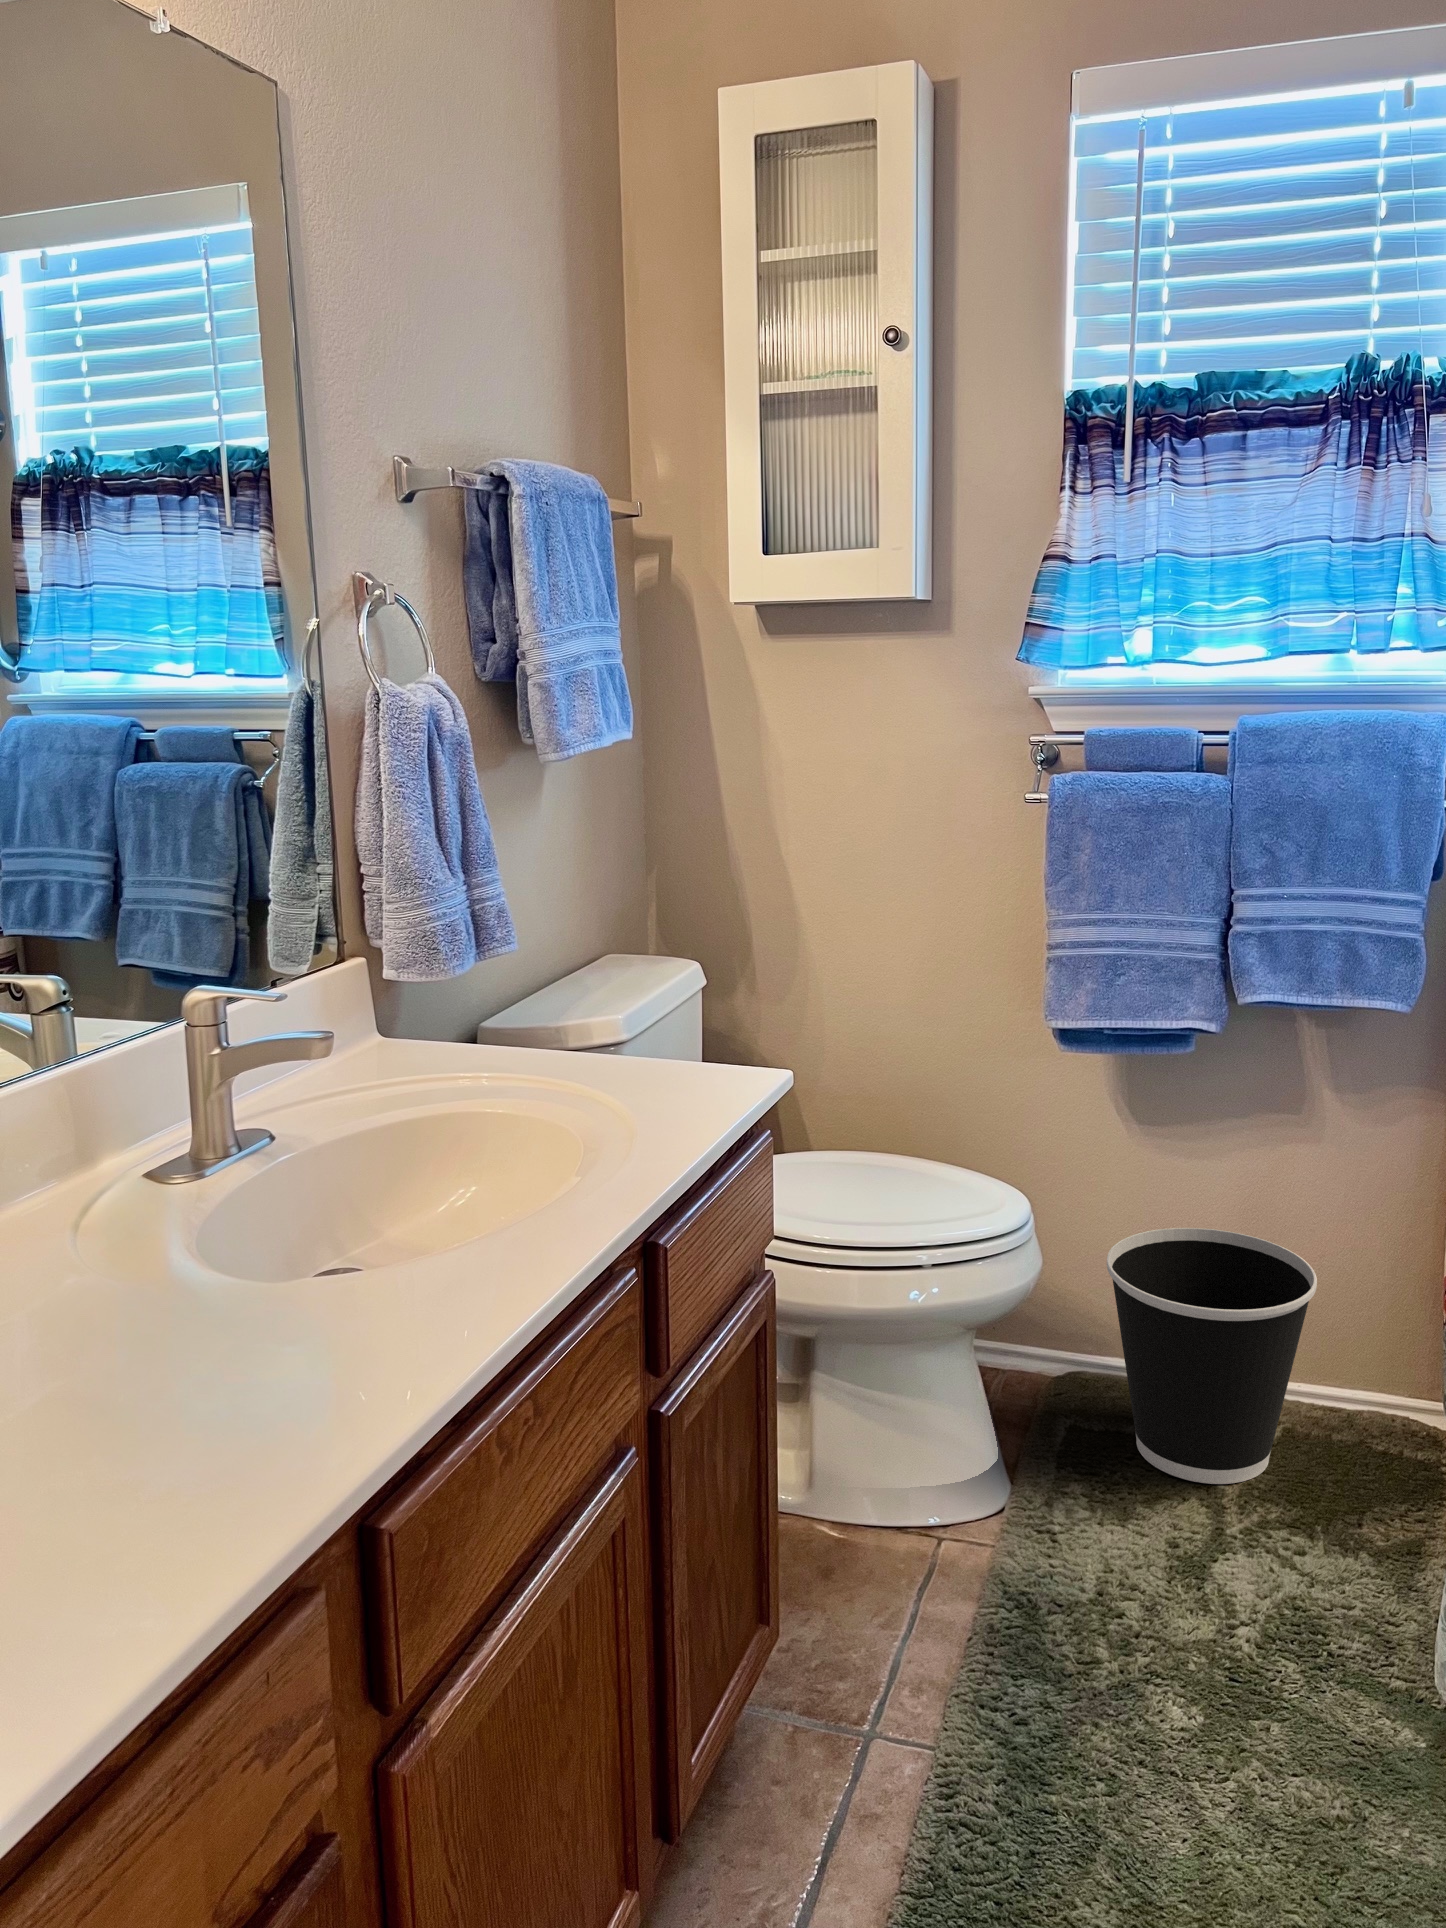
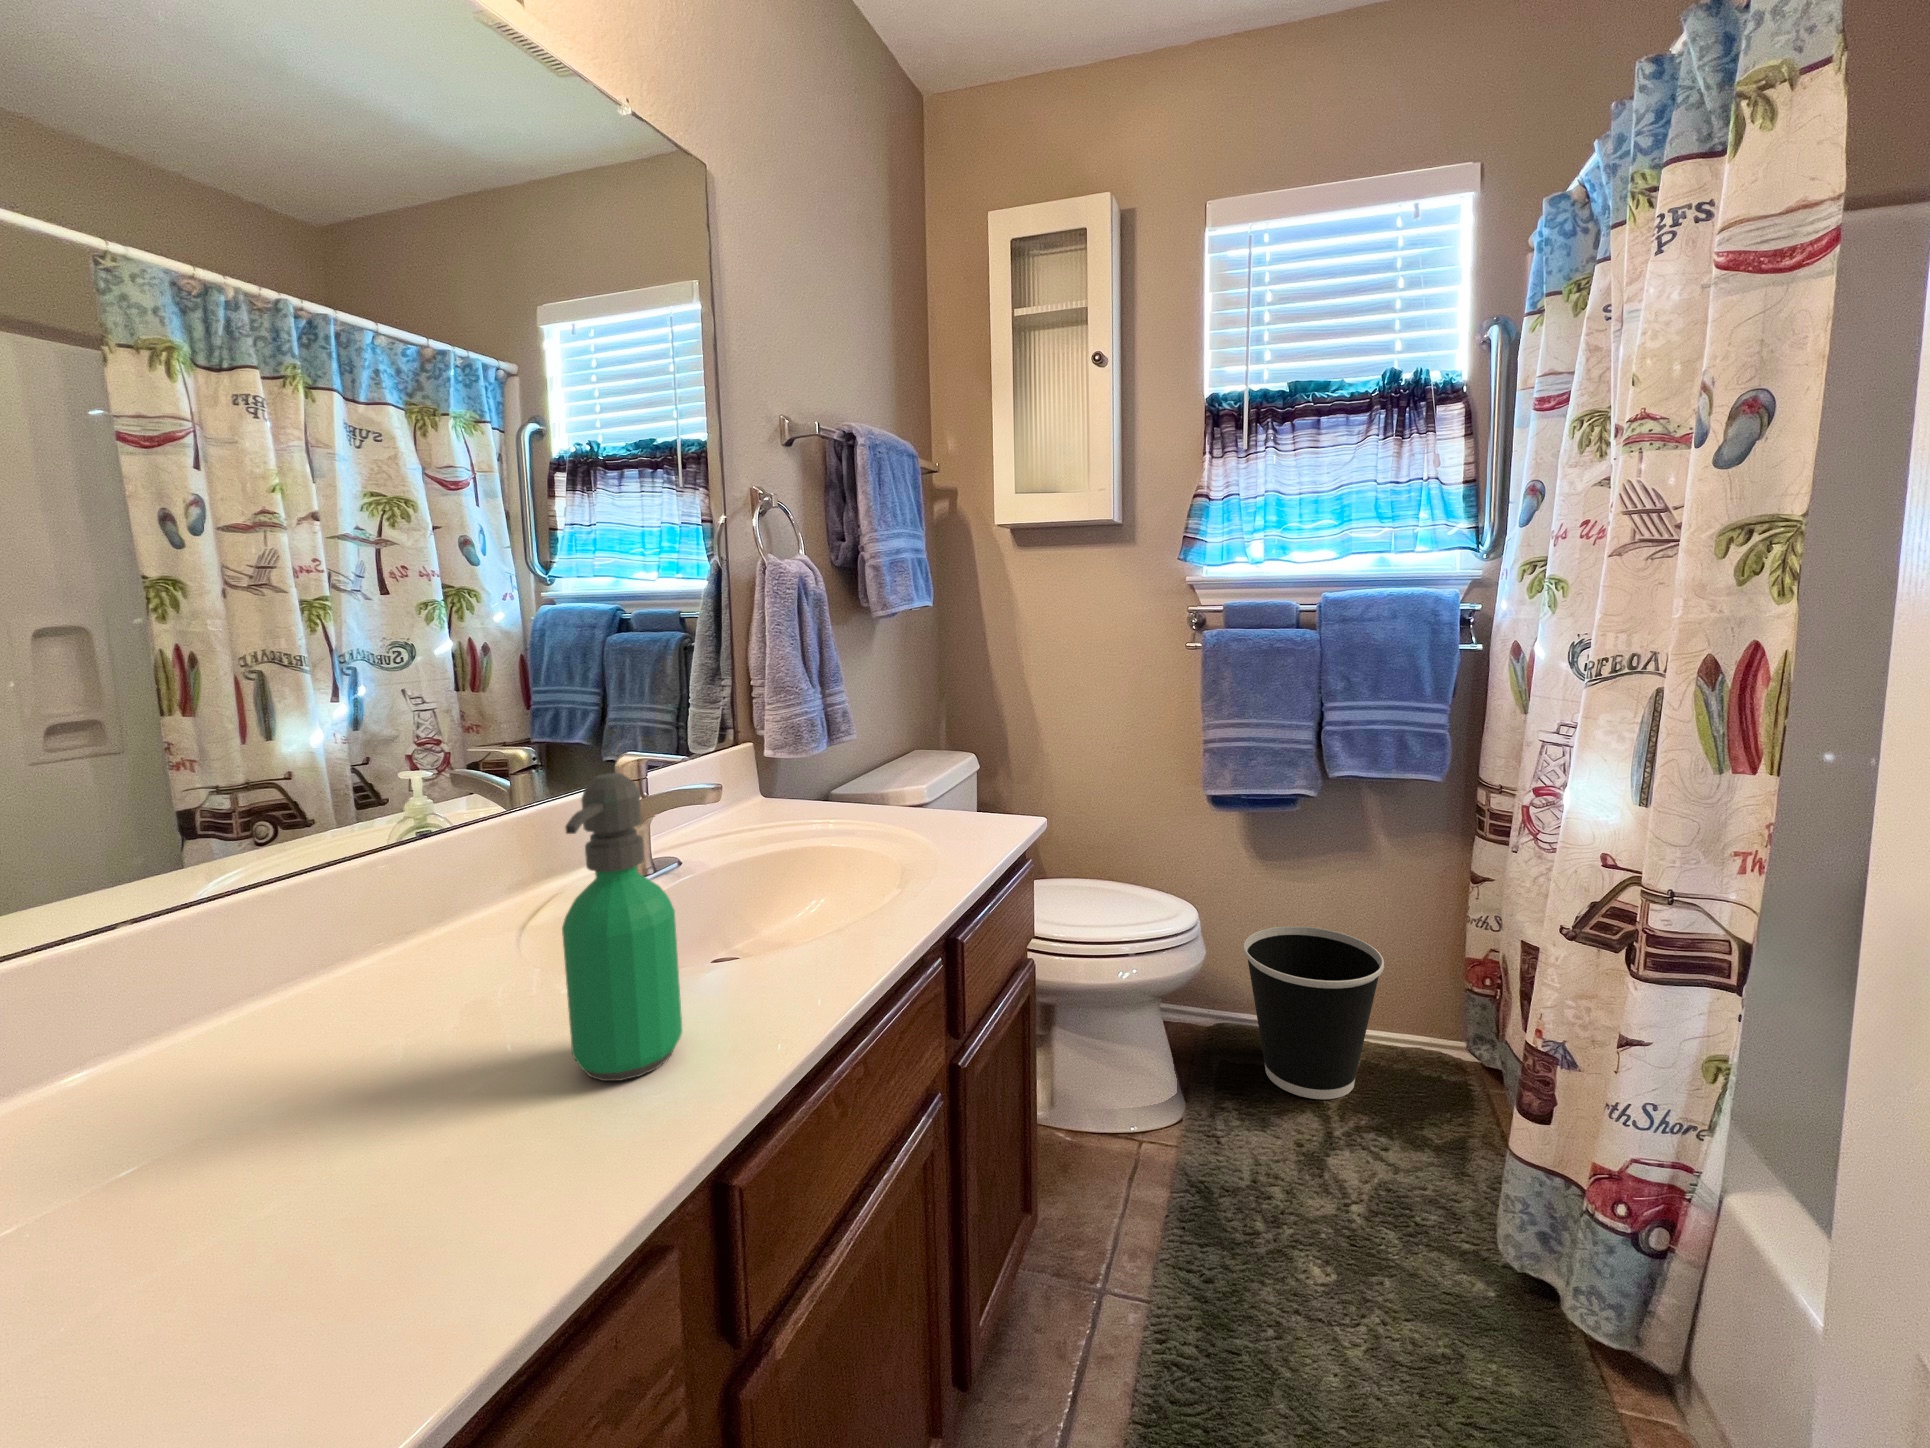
soap dispenser: none [182,1051,321,1410] -> present [562,773,682,1081]

